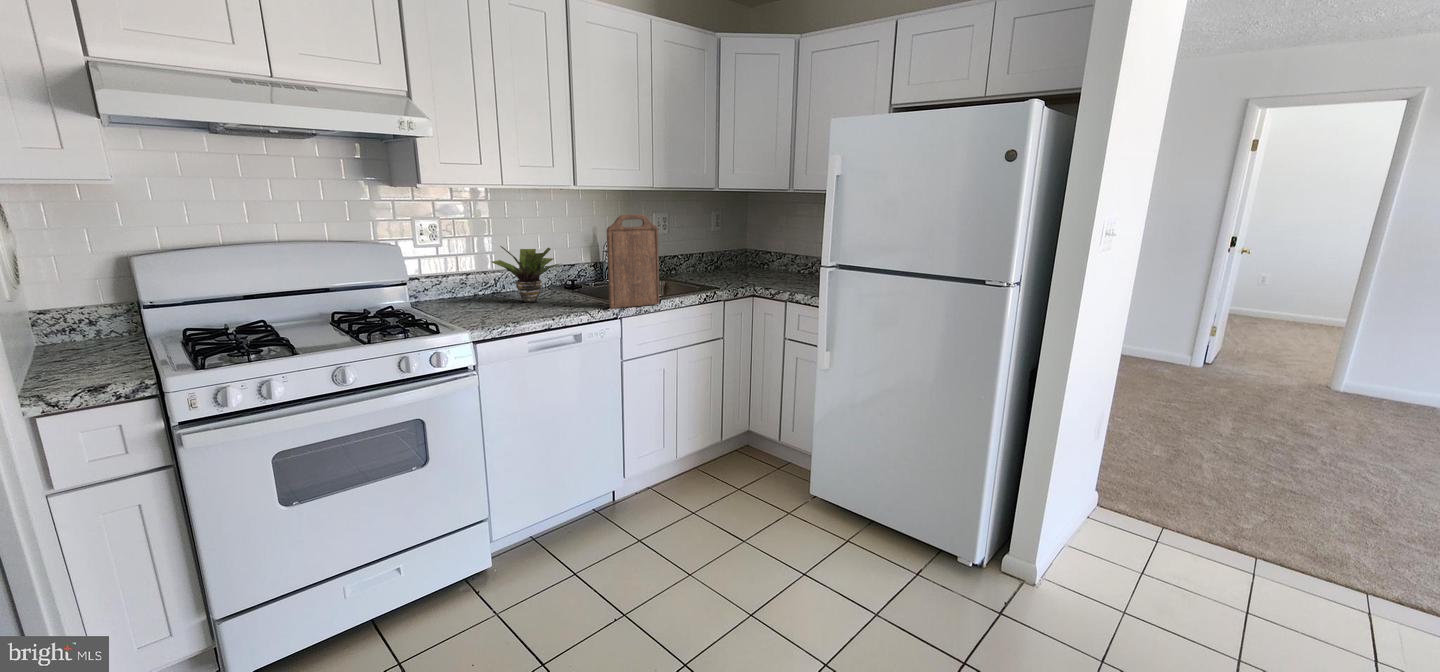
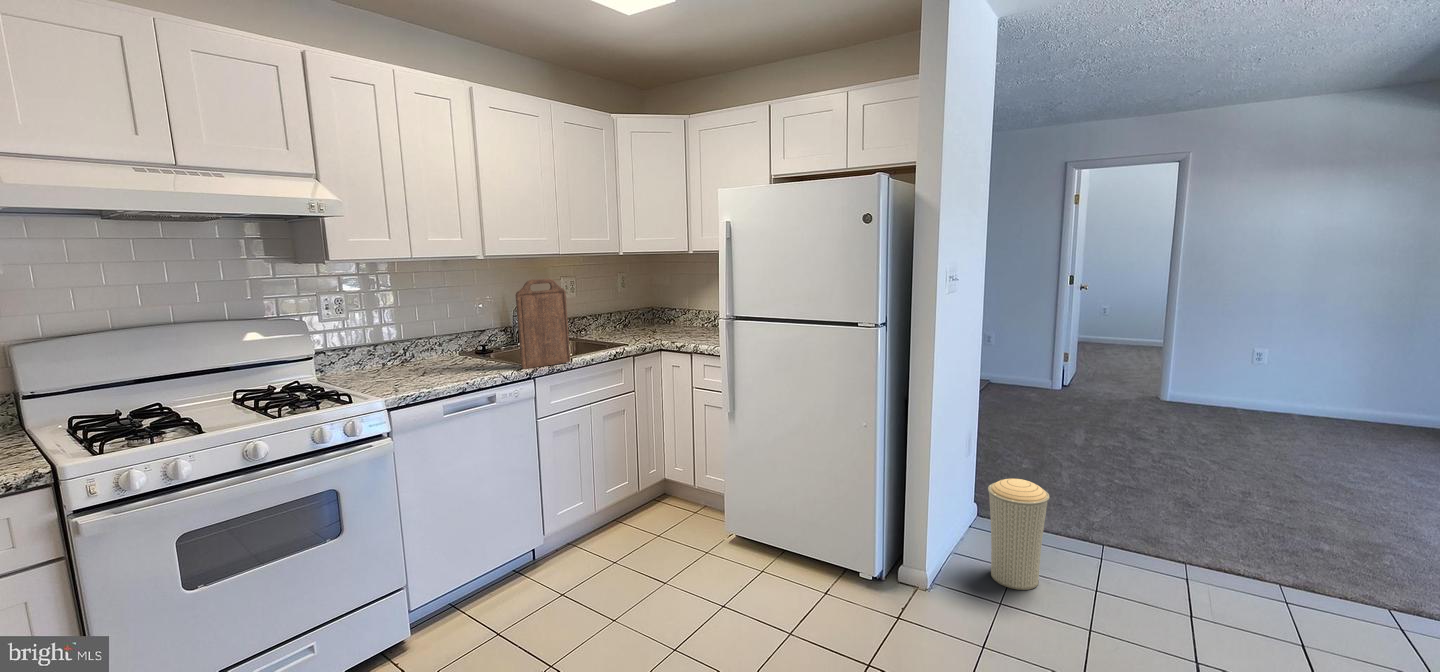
potted plant: present [492,246,559,303] -> none [398,314,474,369]
trash can: none [1106,471,1193,596] -> present [988,479,1050,590]

